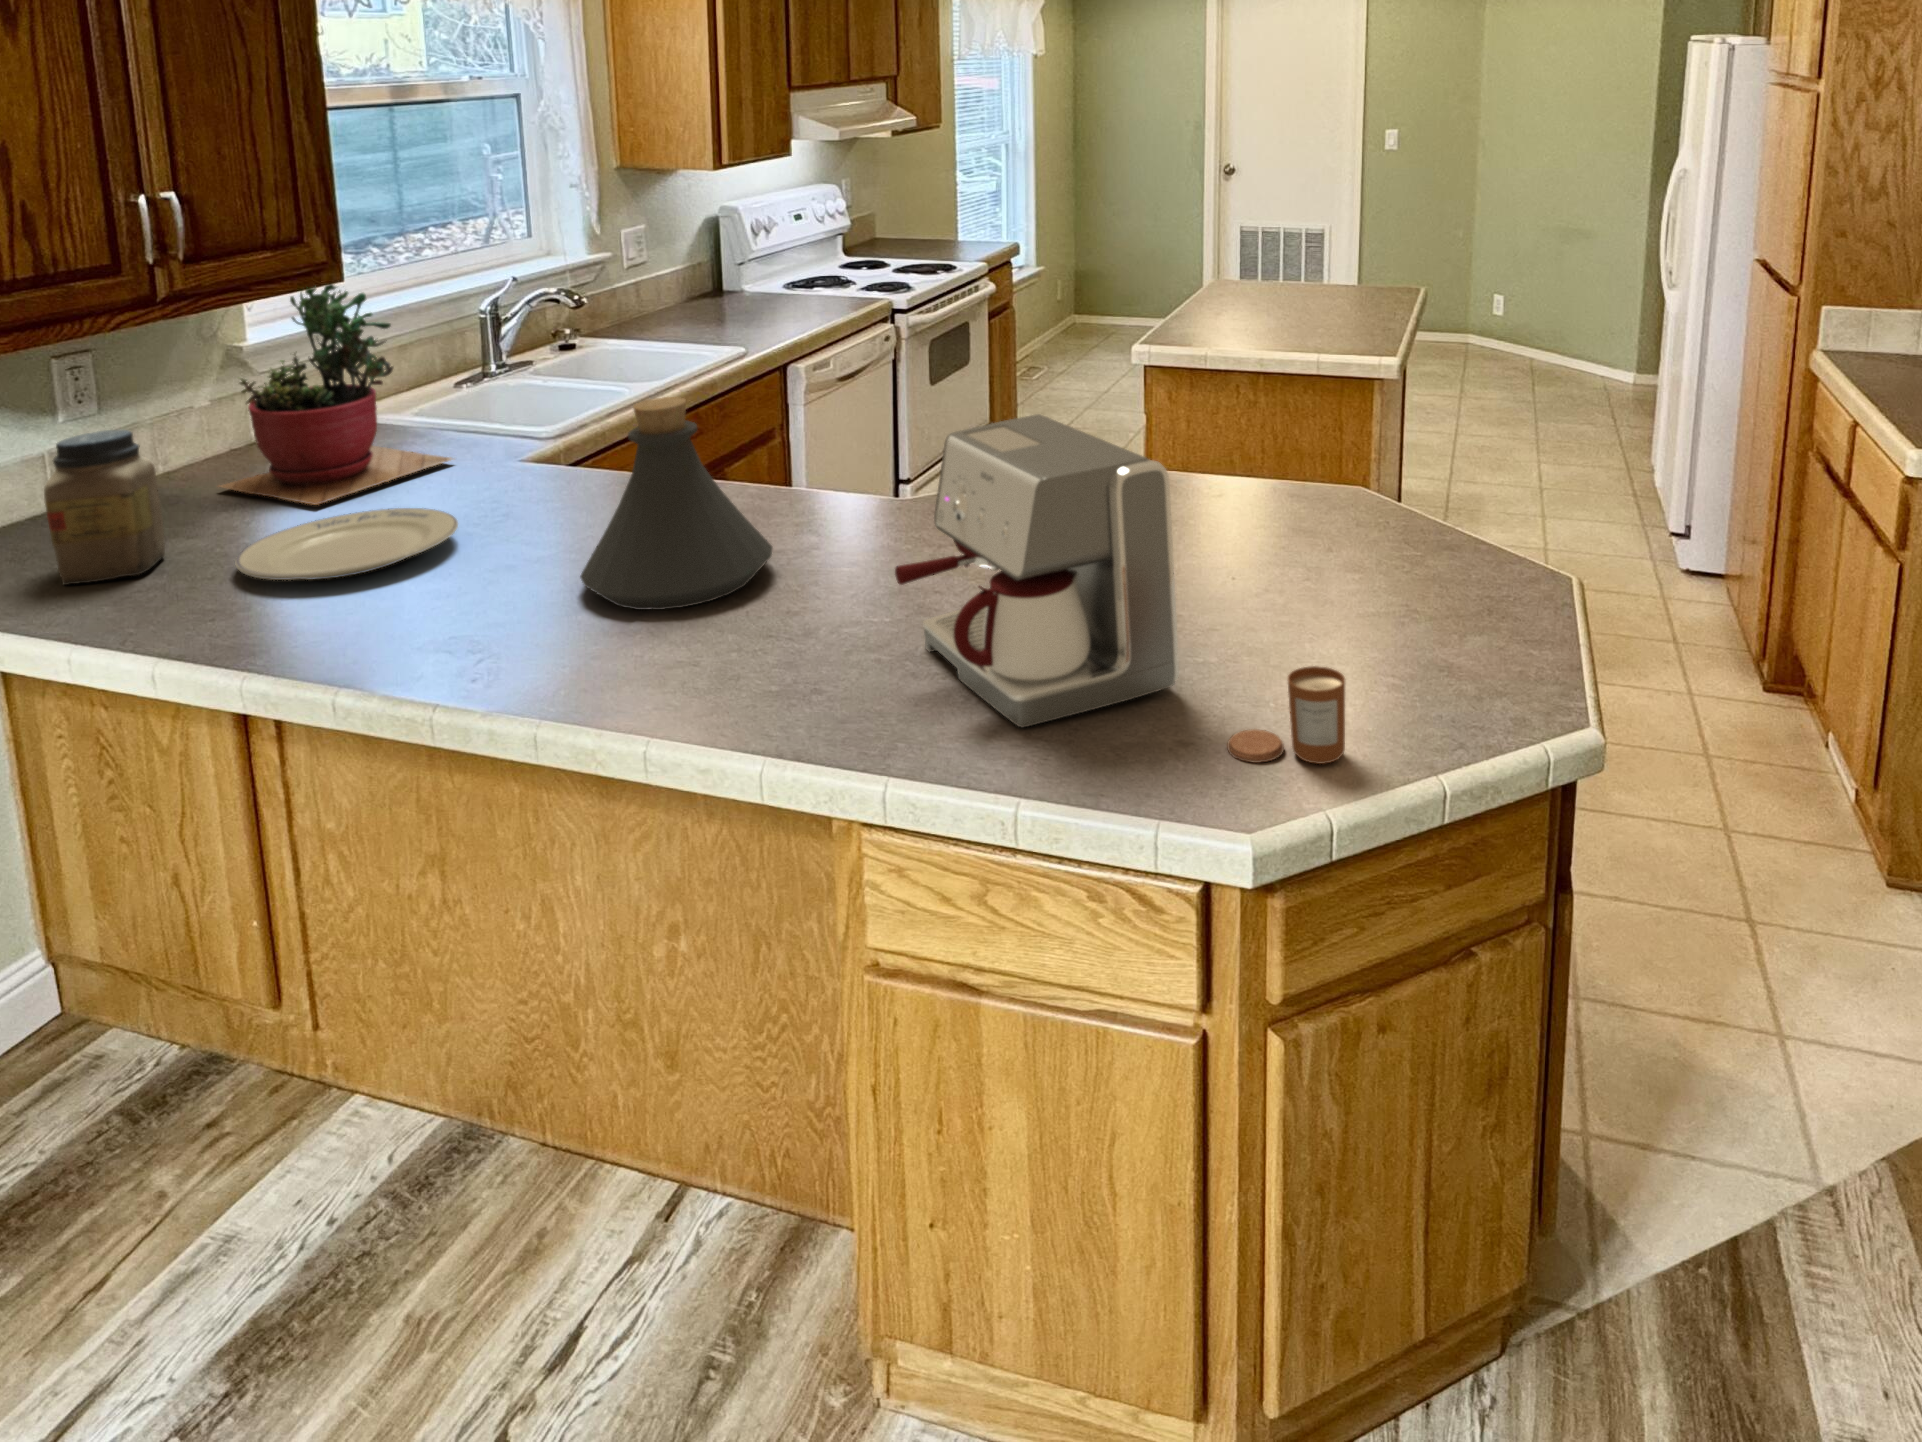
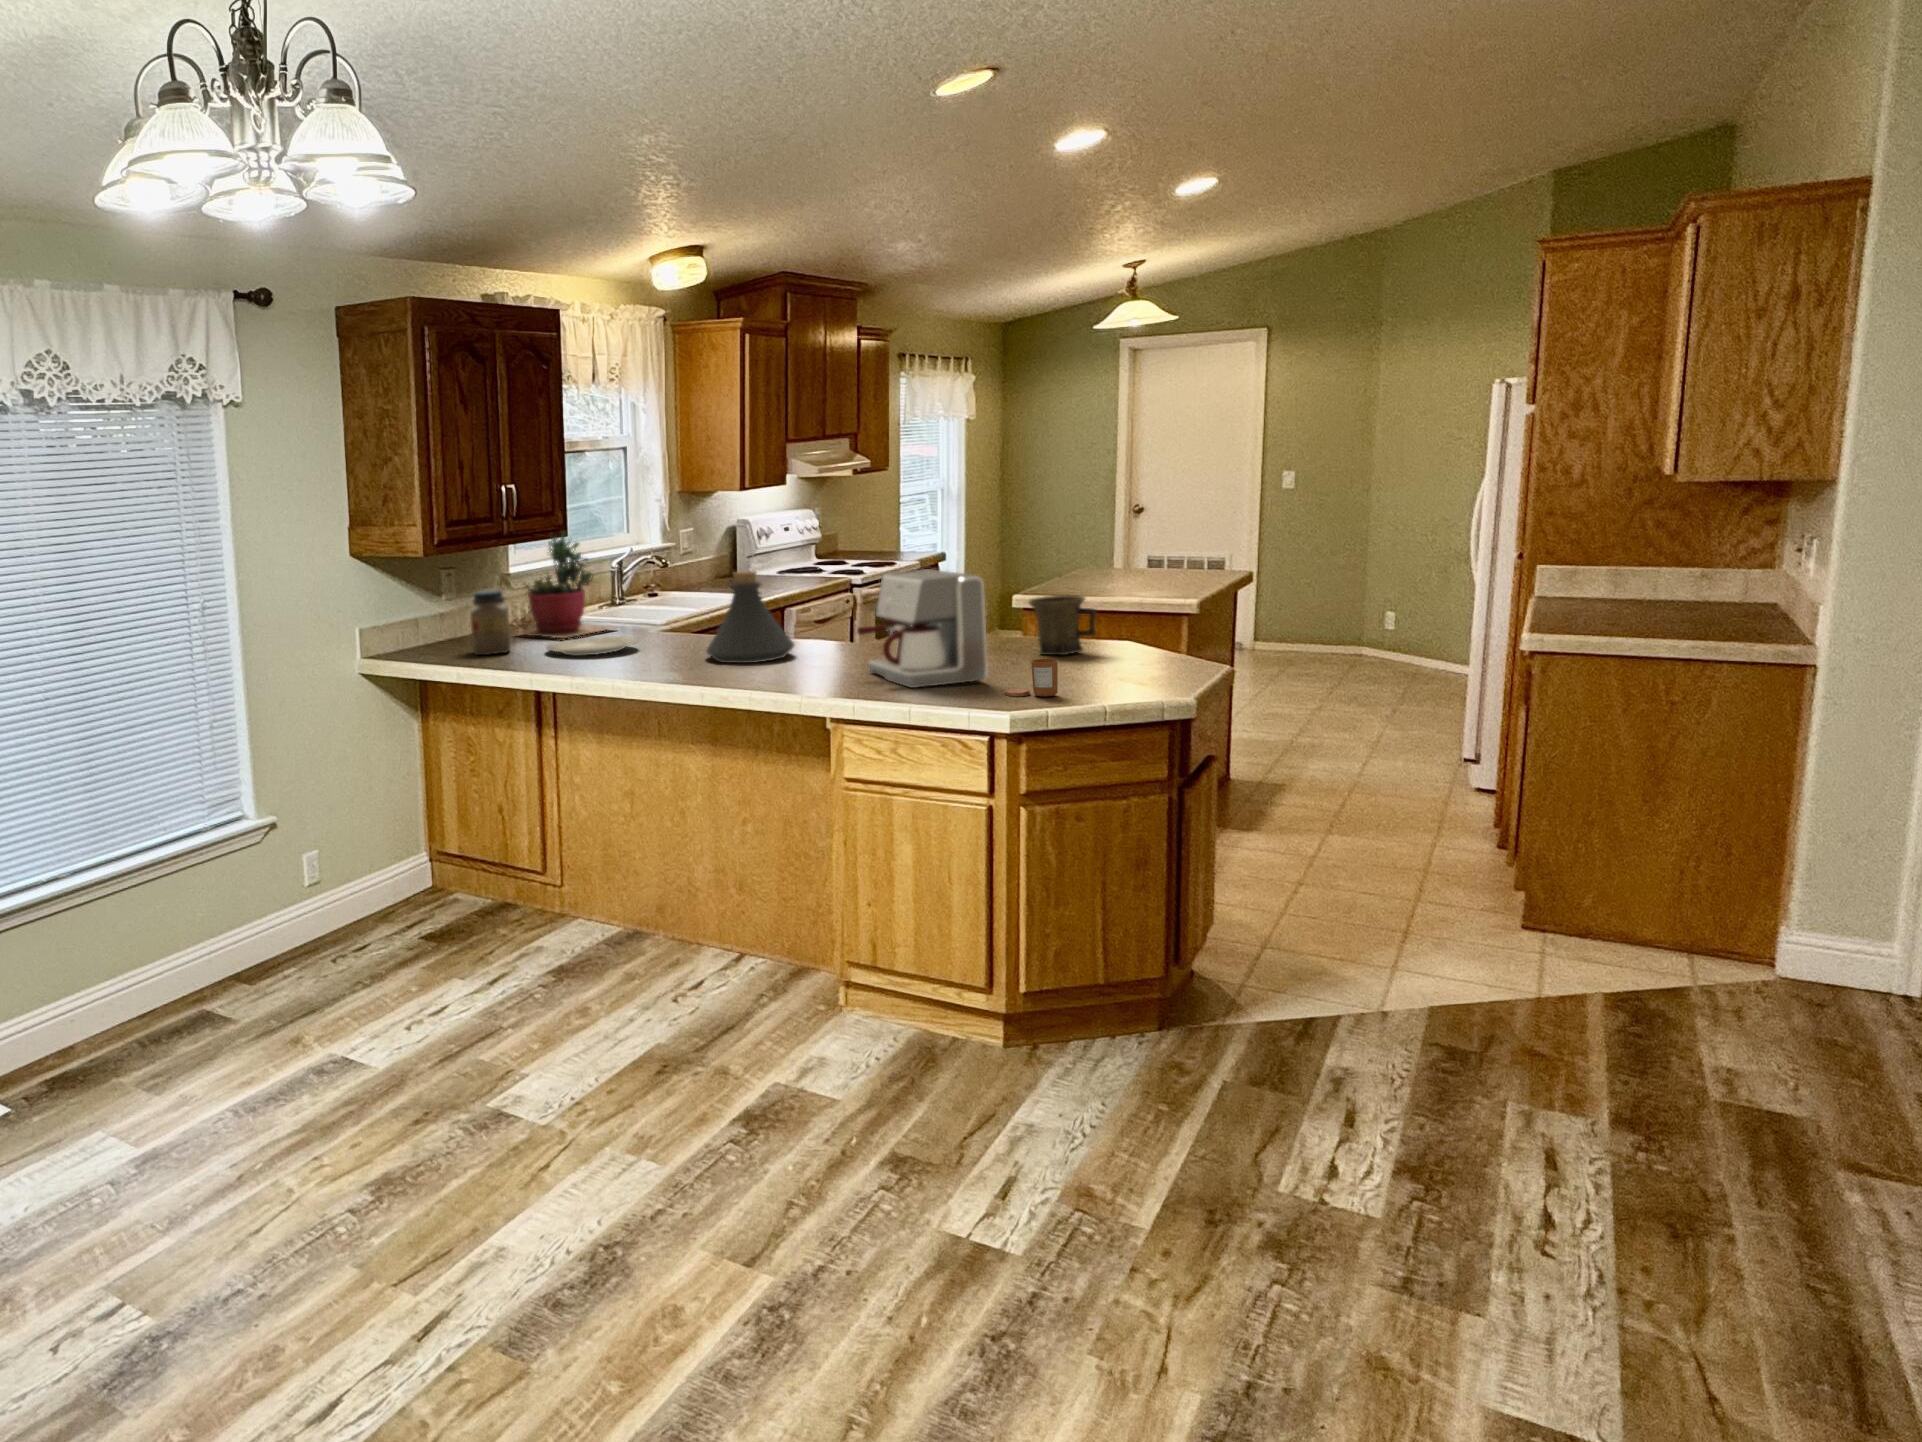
mug: none [1218,429,1343,558] -> present [1029,595,1097,655]

